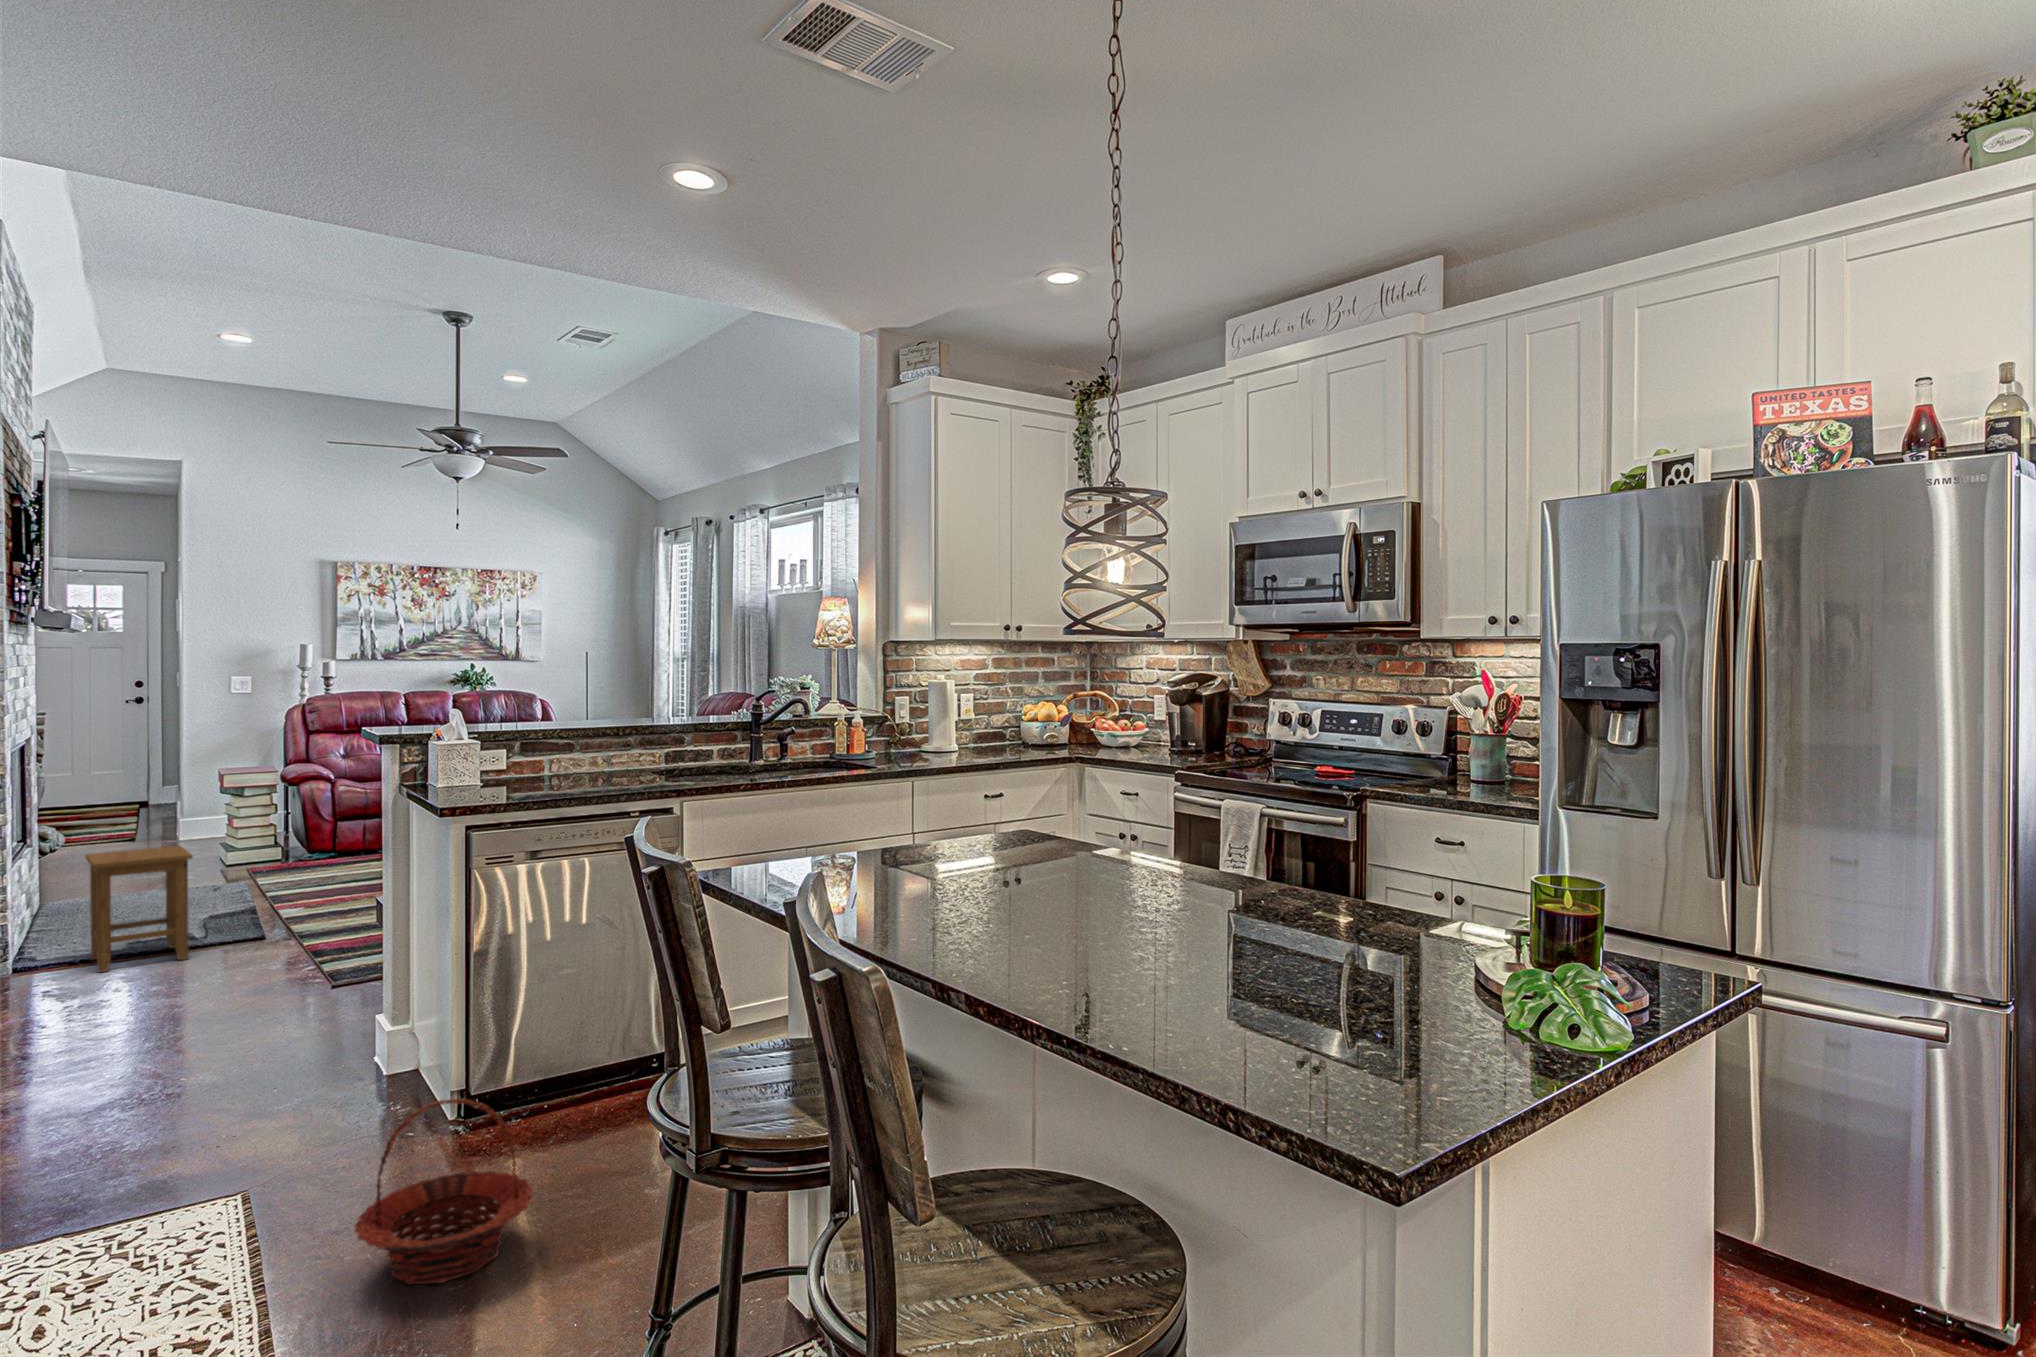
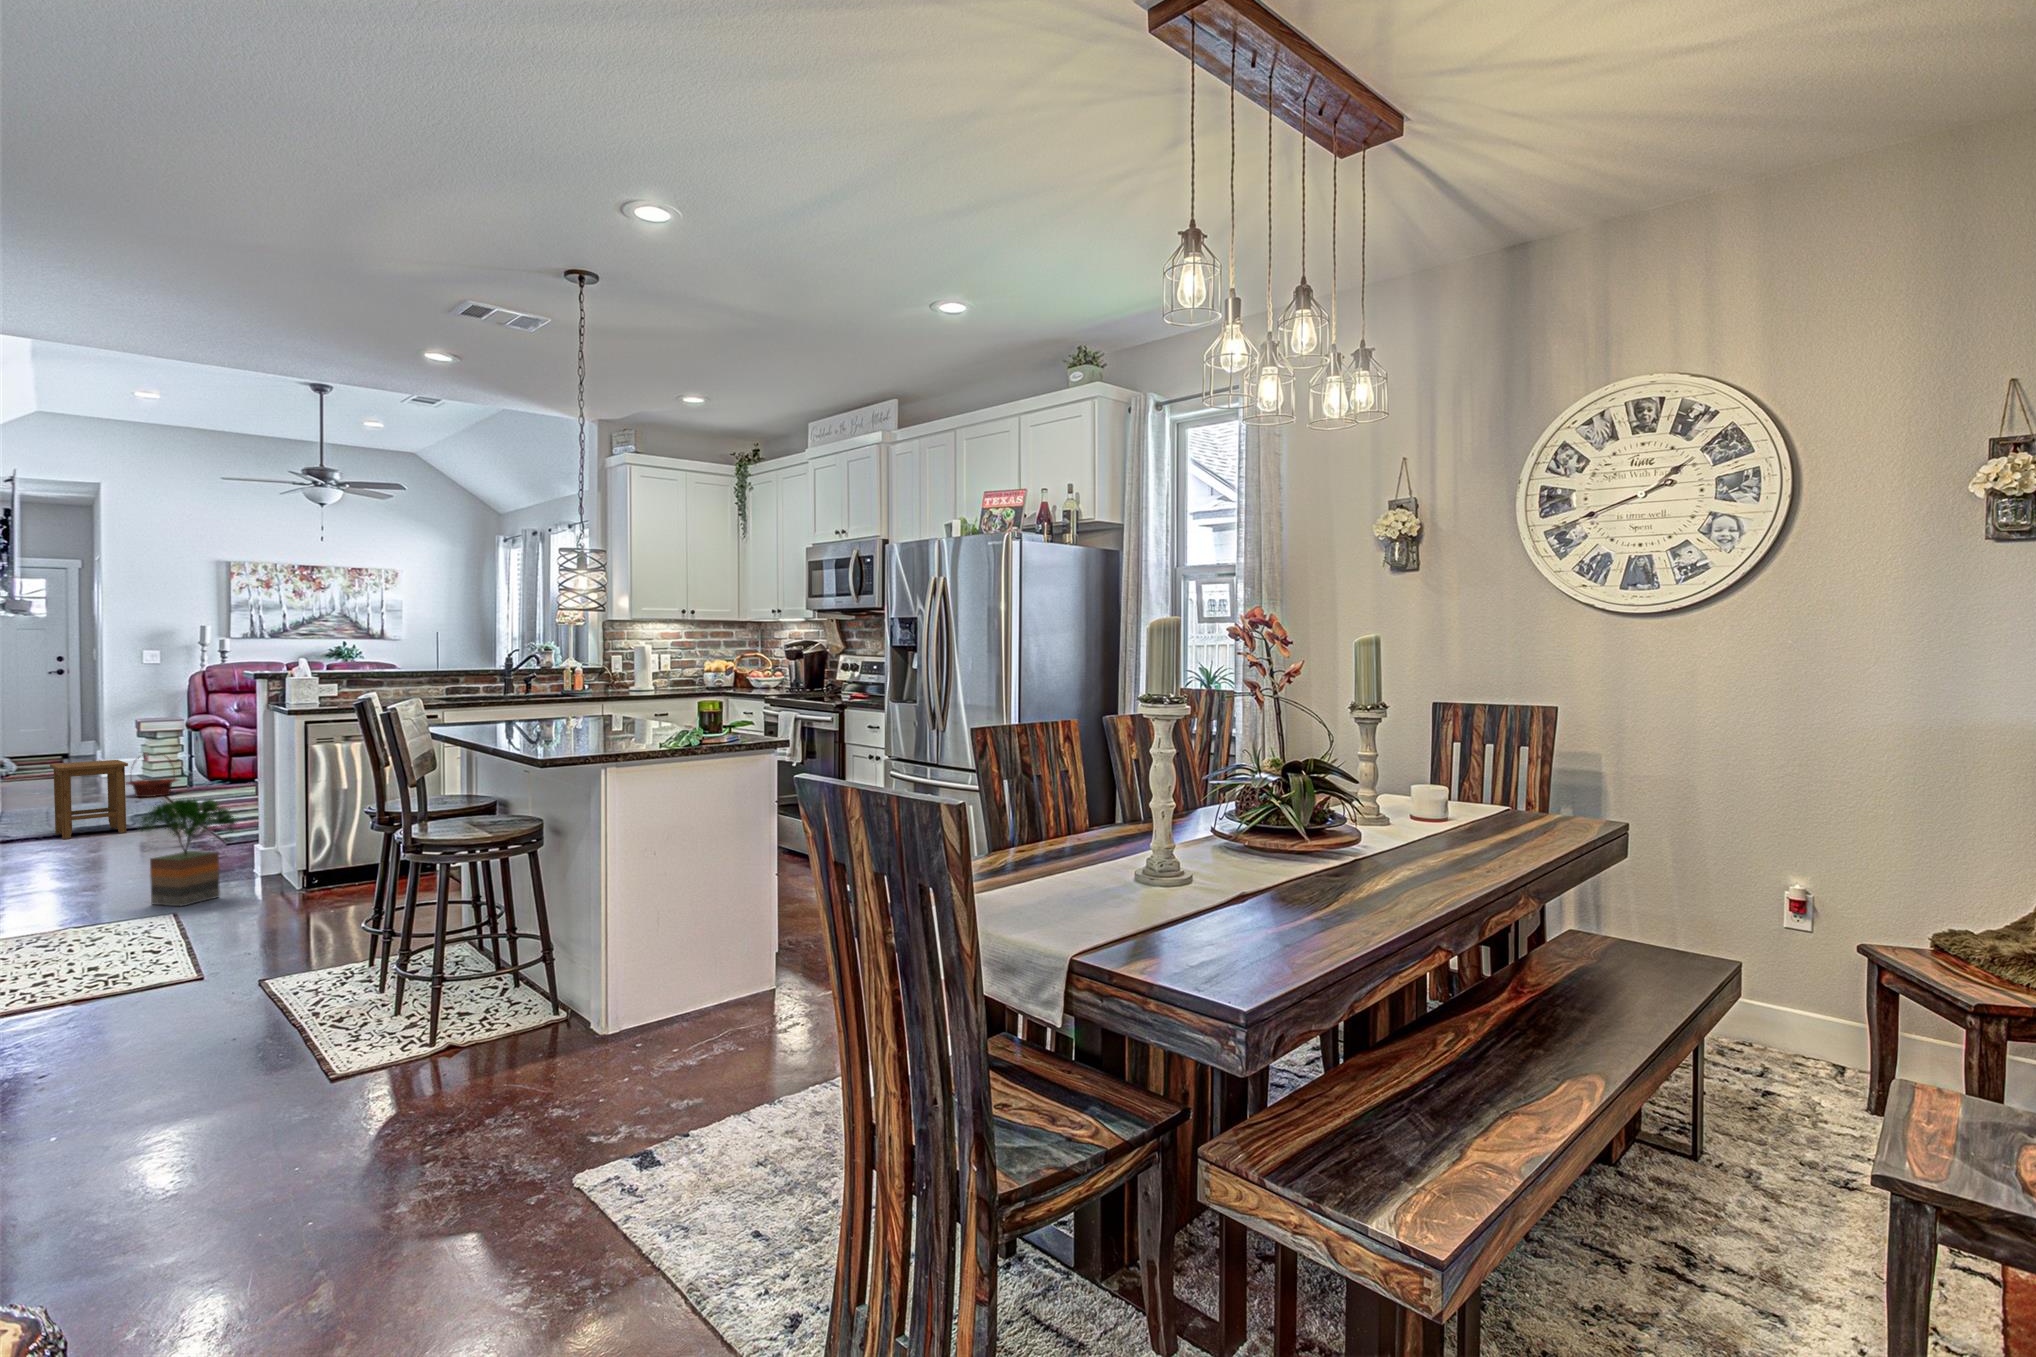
potted tree: none [176,966,355,1183] -> present [140,799,238,907]
basket: present [354,1099,533,1284] -> present [126,755,179,797]

